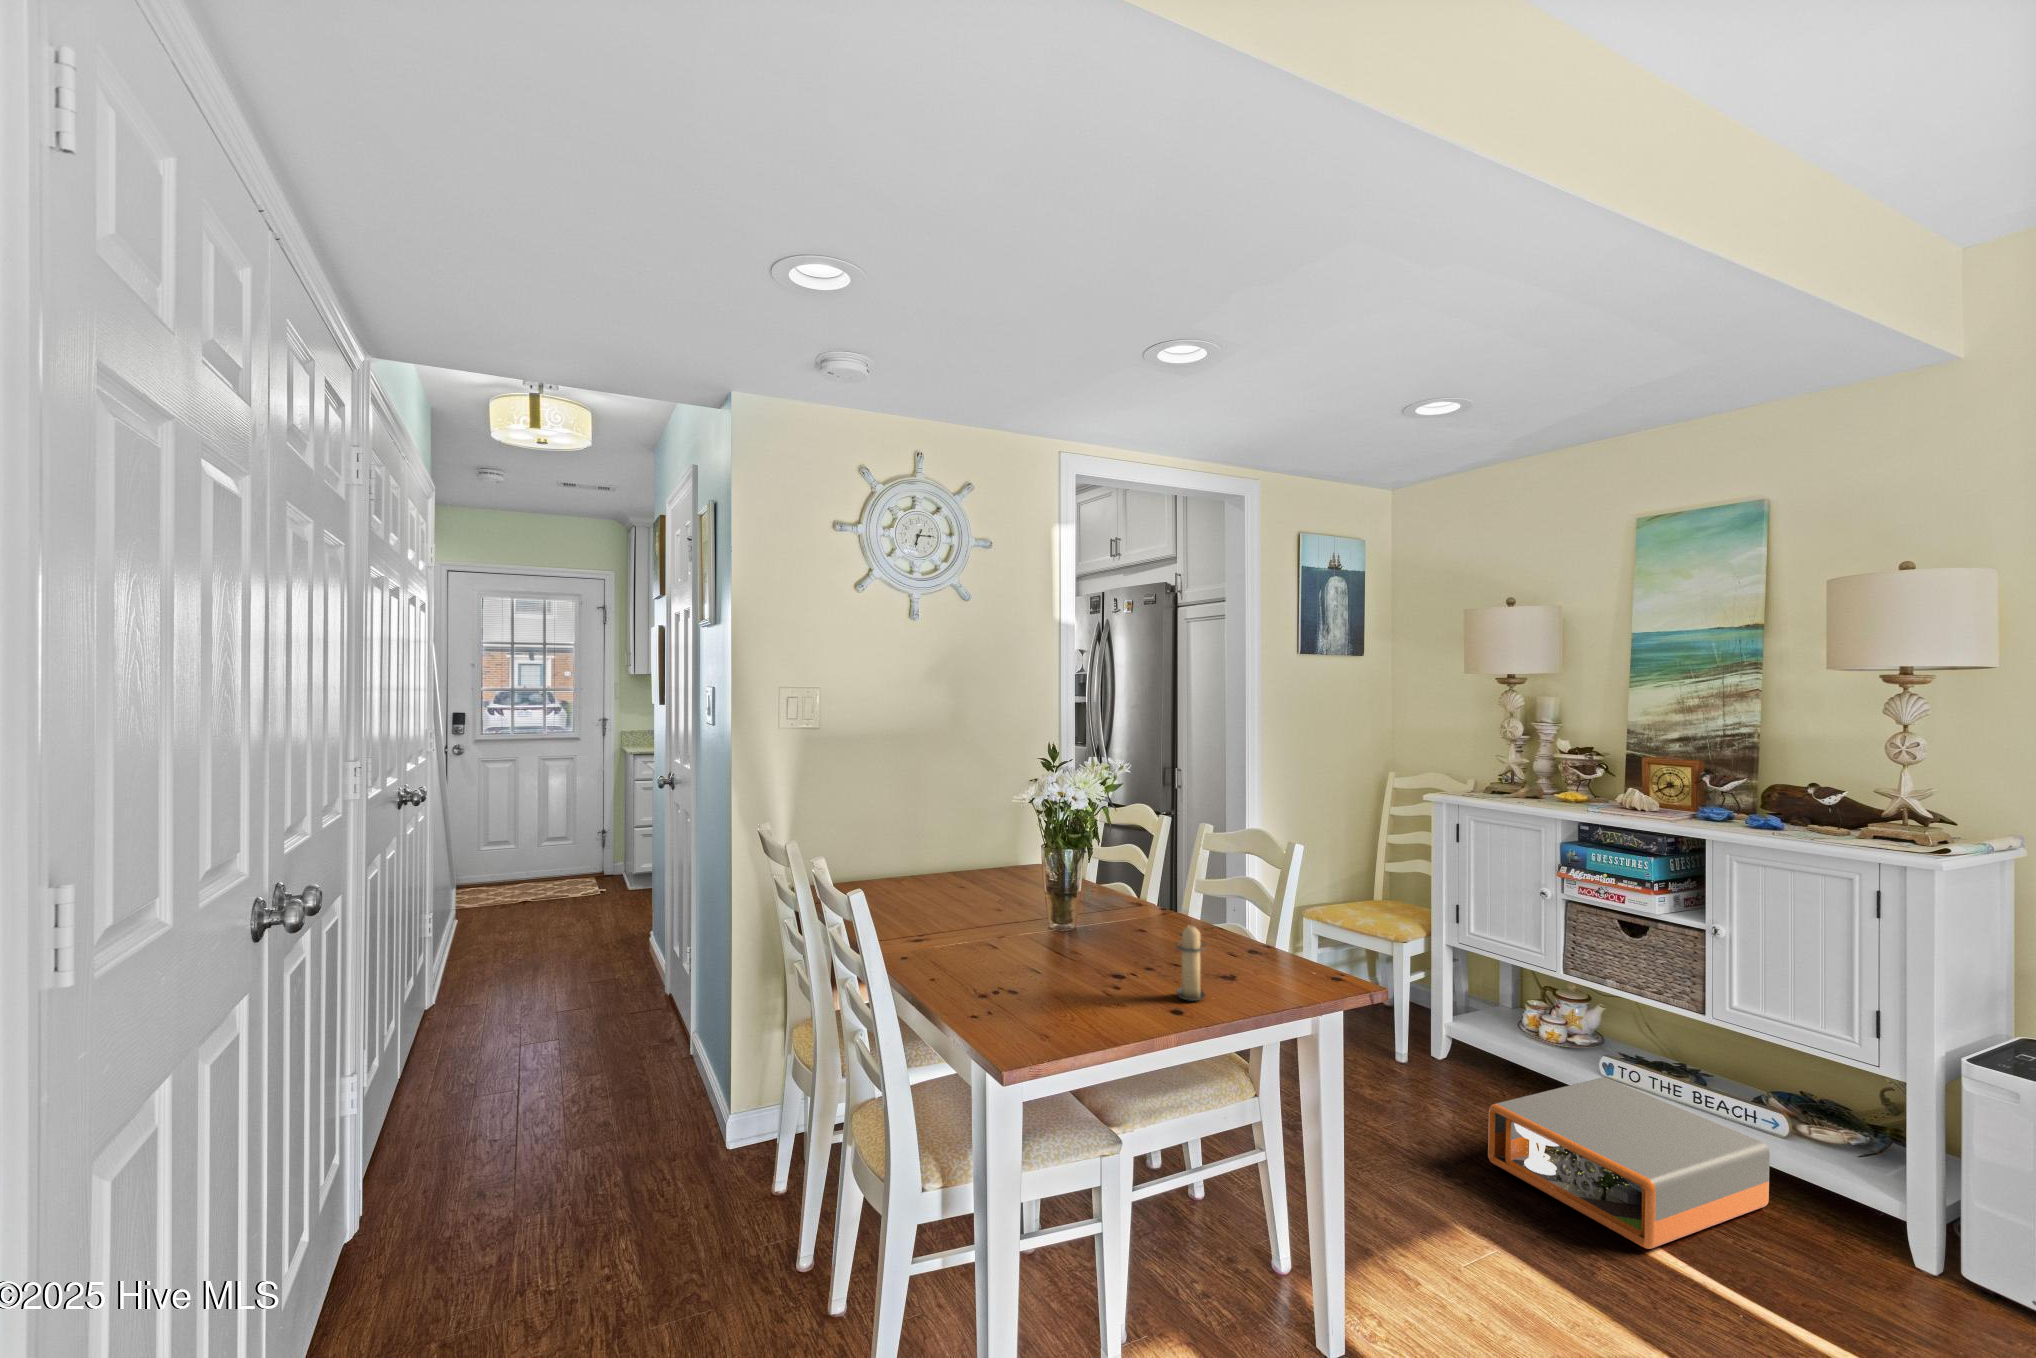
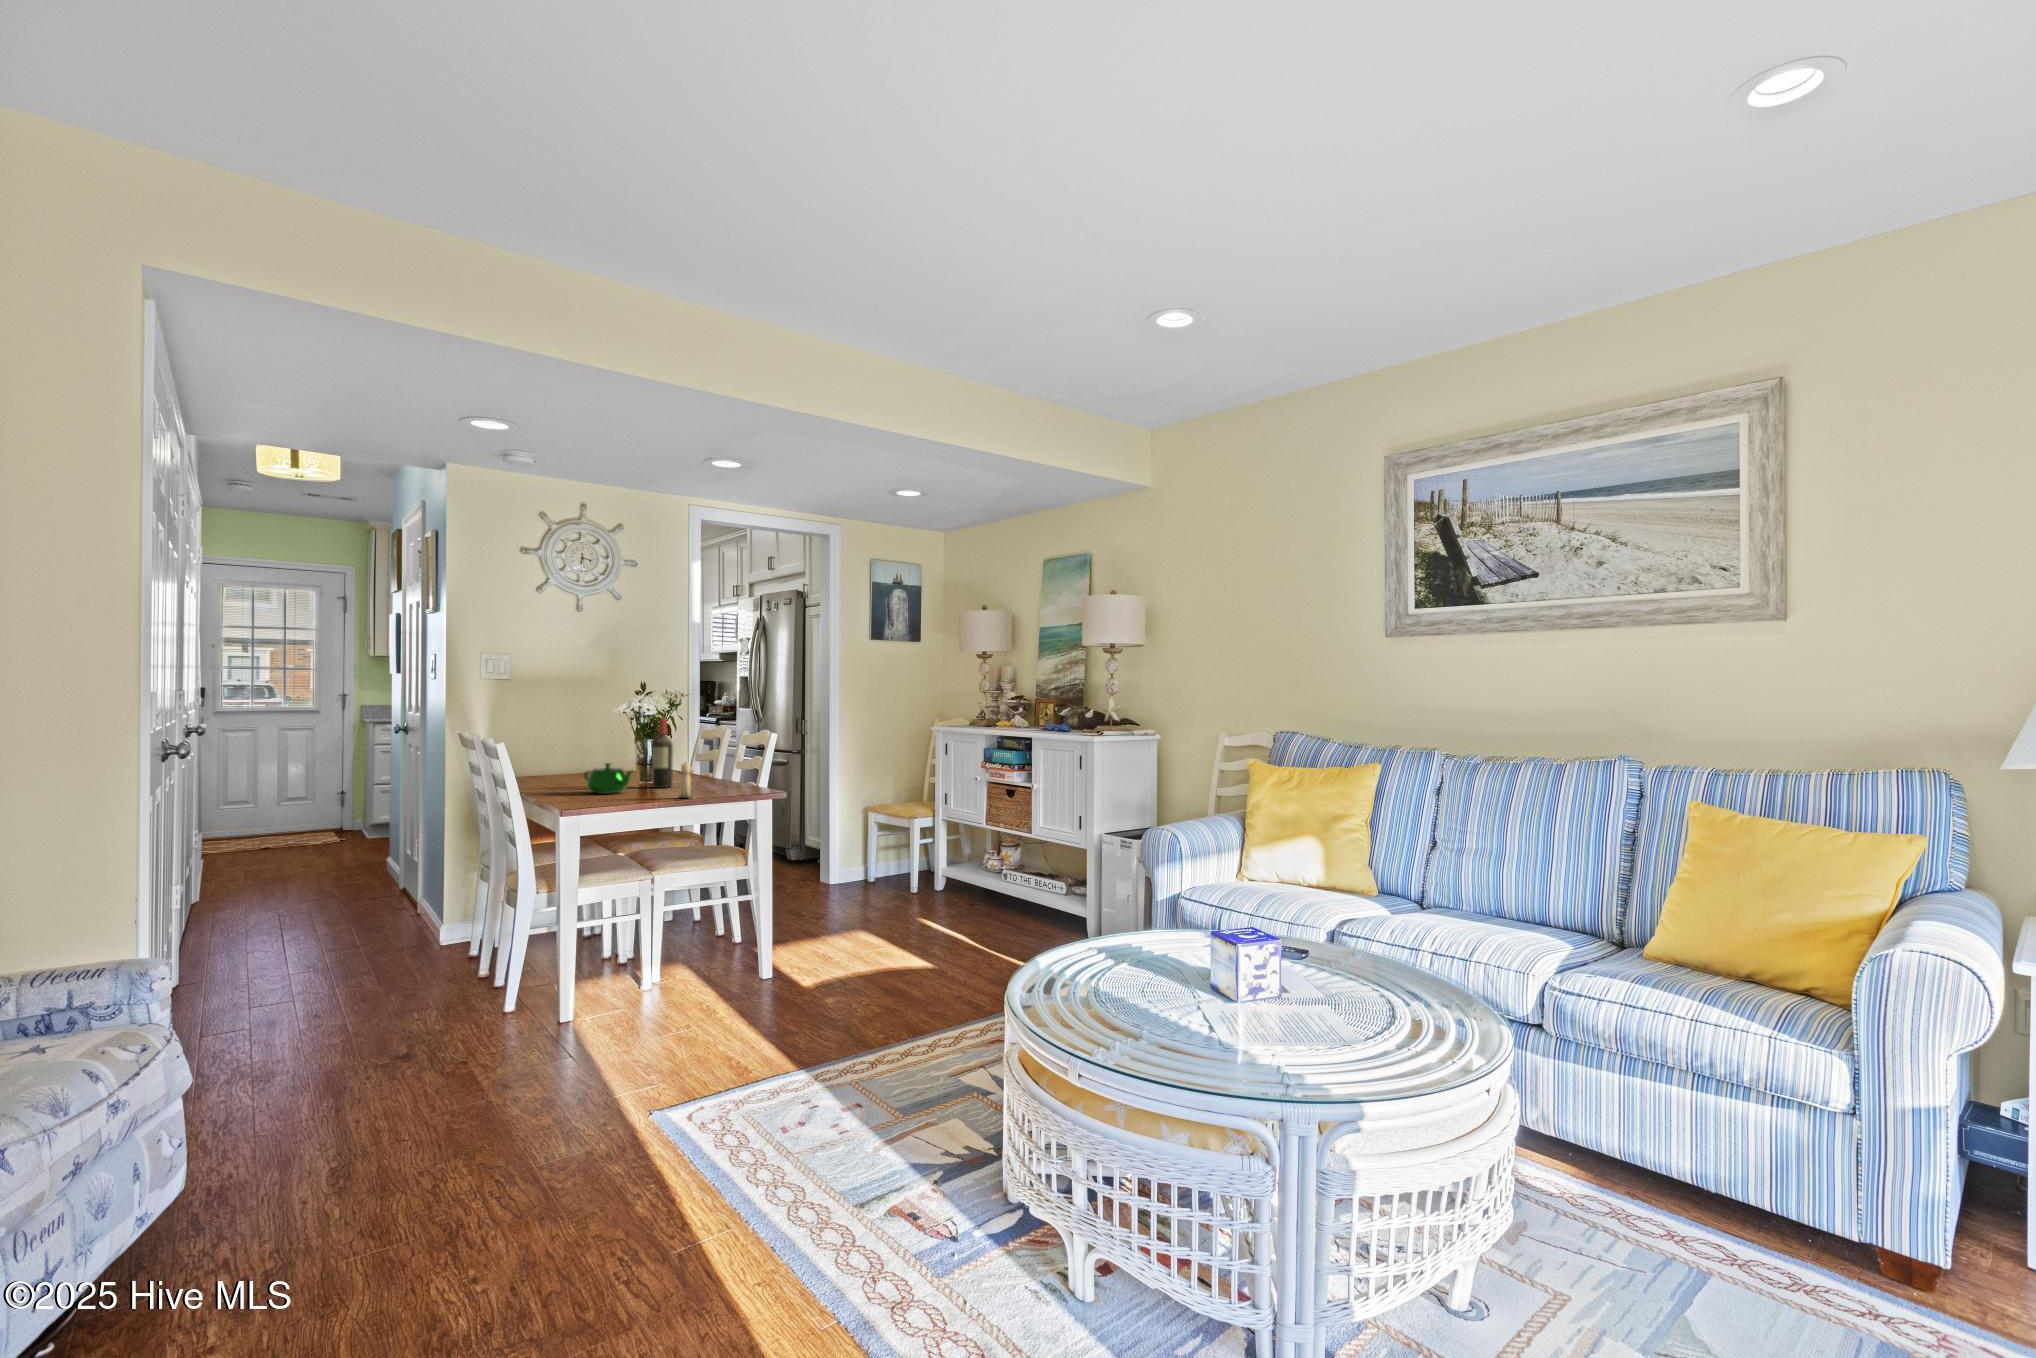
wine bottle: none [1076,811,1110,939] -> present [652,718,673,788]
teapot: none [972,904,1072,966] -> present [584,763,632,794]
storage box: present [1488,1077,1770,1249] -> none [913,878,1045,941]

